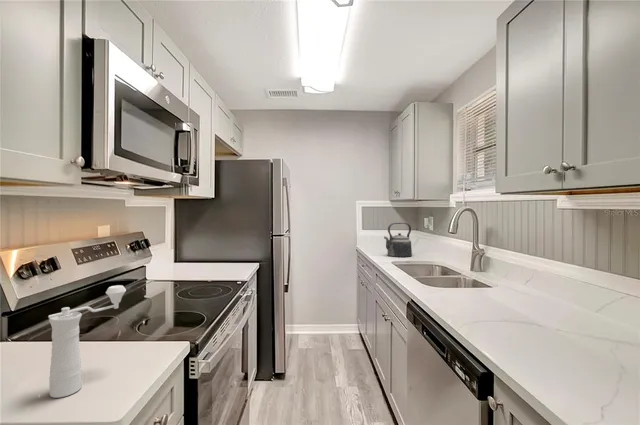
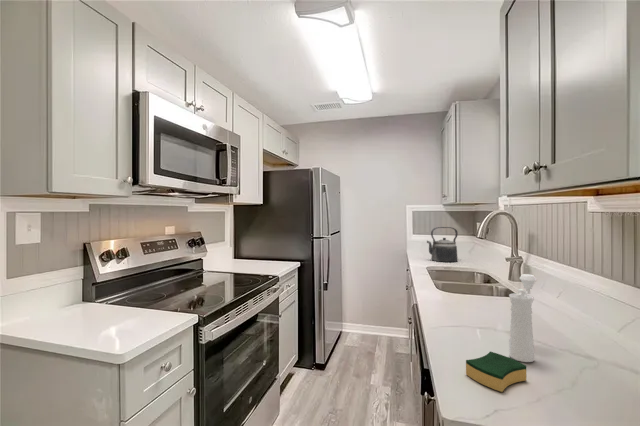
pepper mill: present [48,285,126,398] -> present [509,274,537,362]
sponge: none [538,349,591,390] -> present [466,352,526,392]

